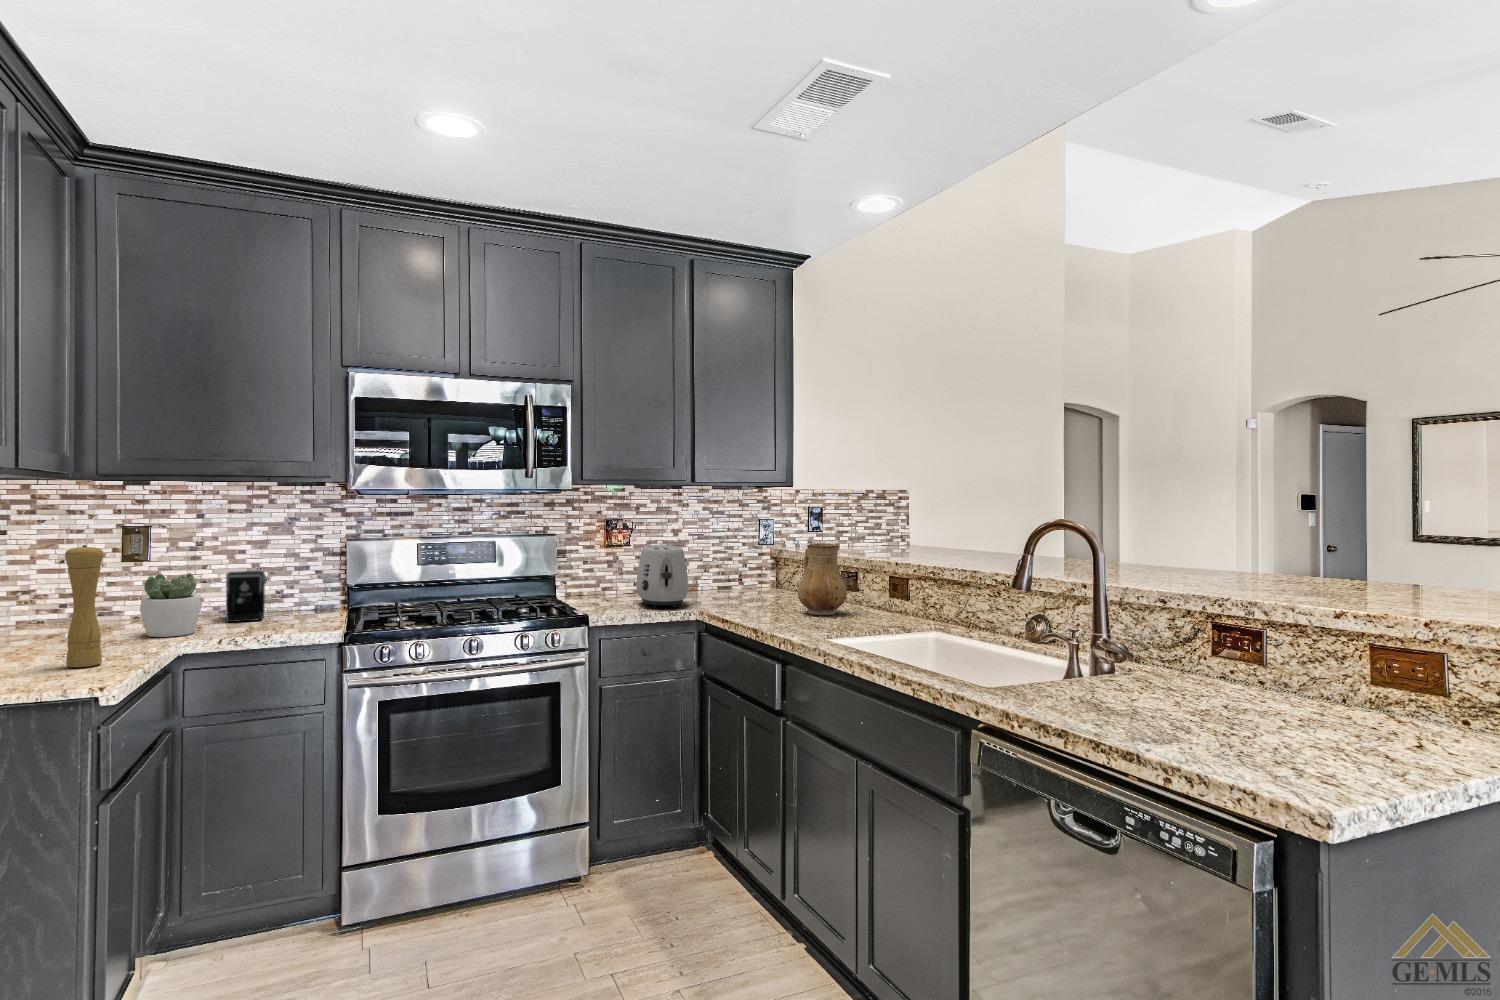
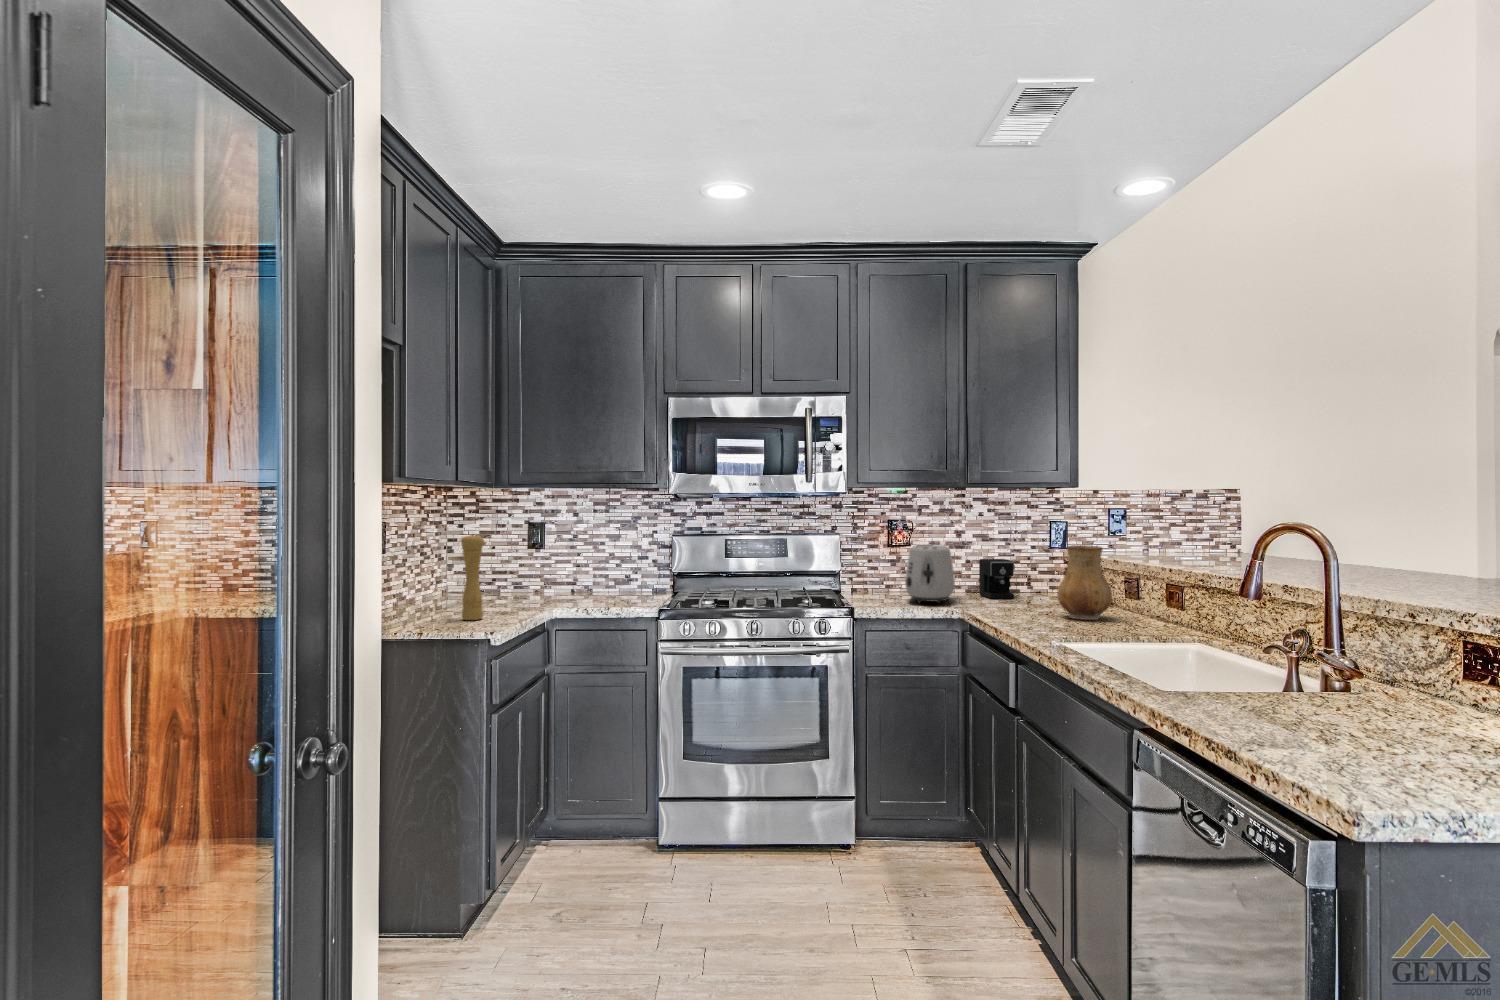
coffee maker: present [226,571,317,622] -> present [979,559,1041,599]
succulent plant: present [140,573,201,637] -> none [524,558,562,604]

